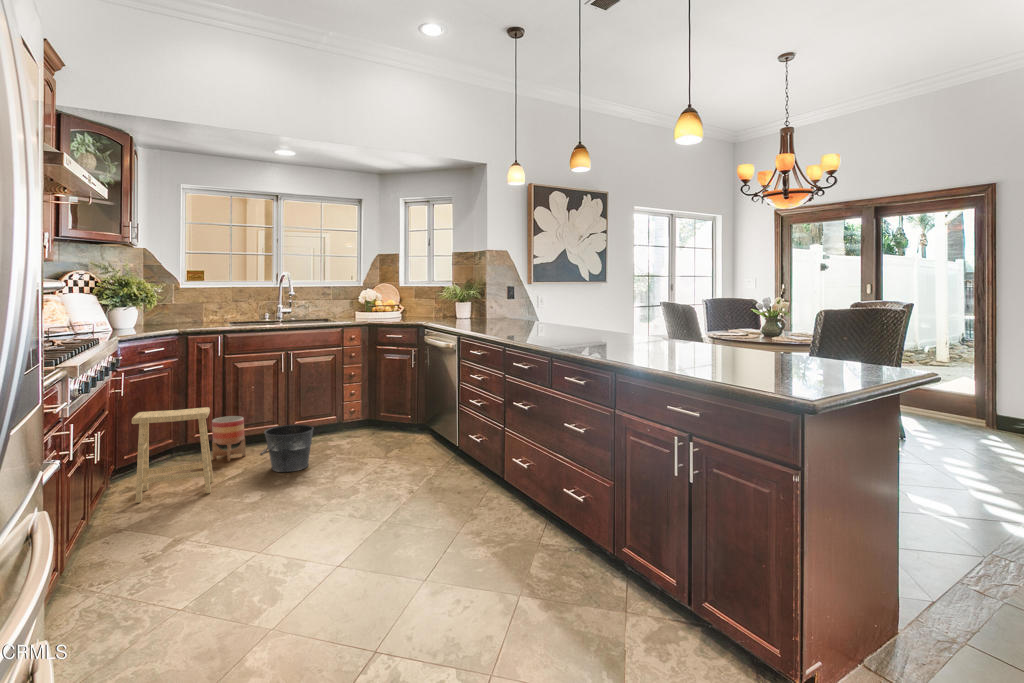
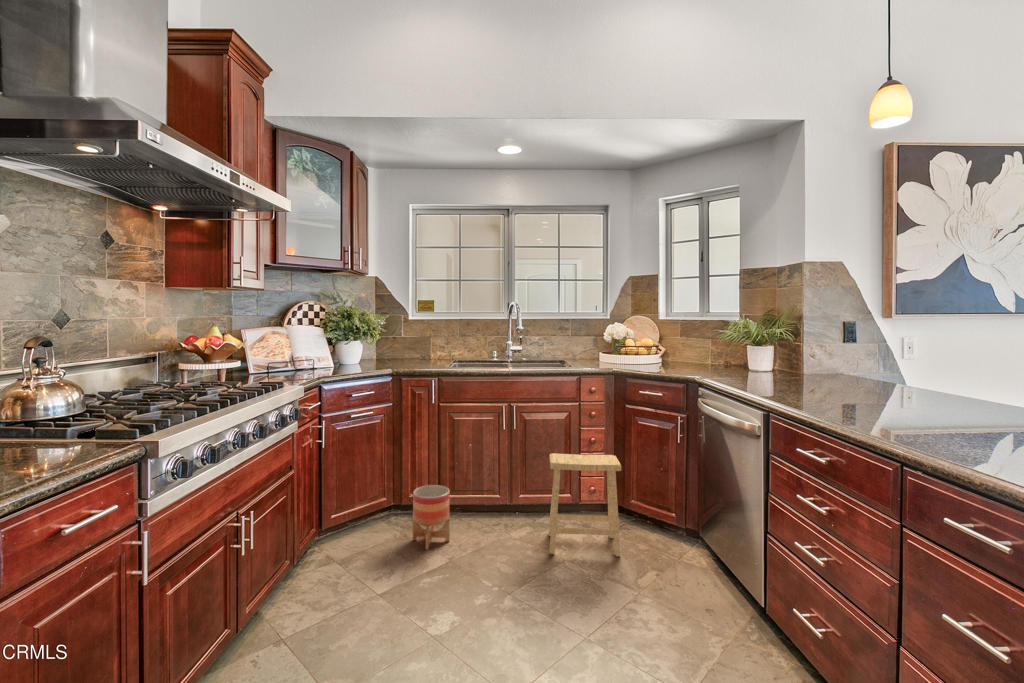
footstool: present [132,407,213,503] -> present [548,453,621,557]
bucket: present [260,424,314,472] -> none [454,516,527,598]

